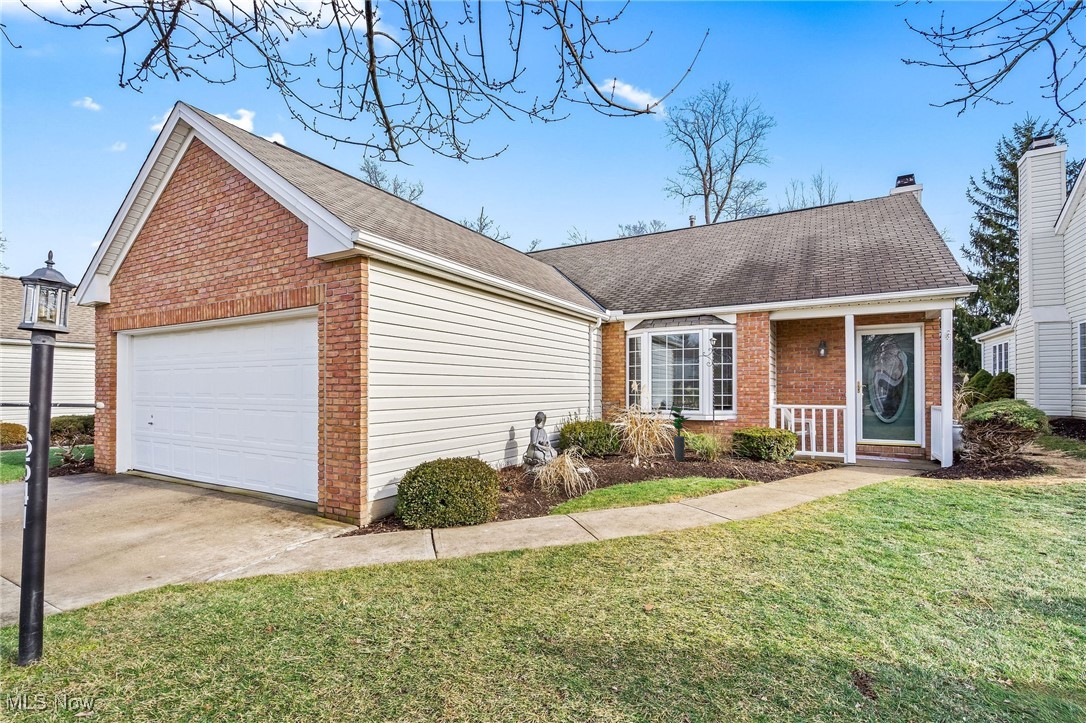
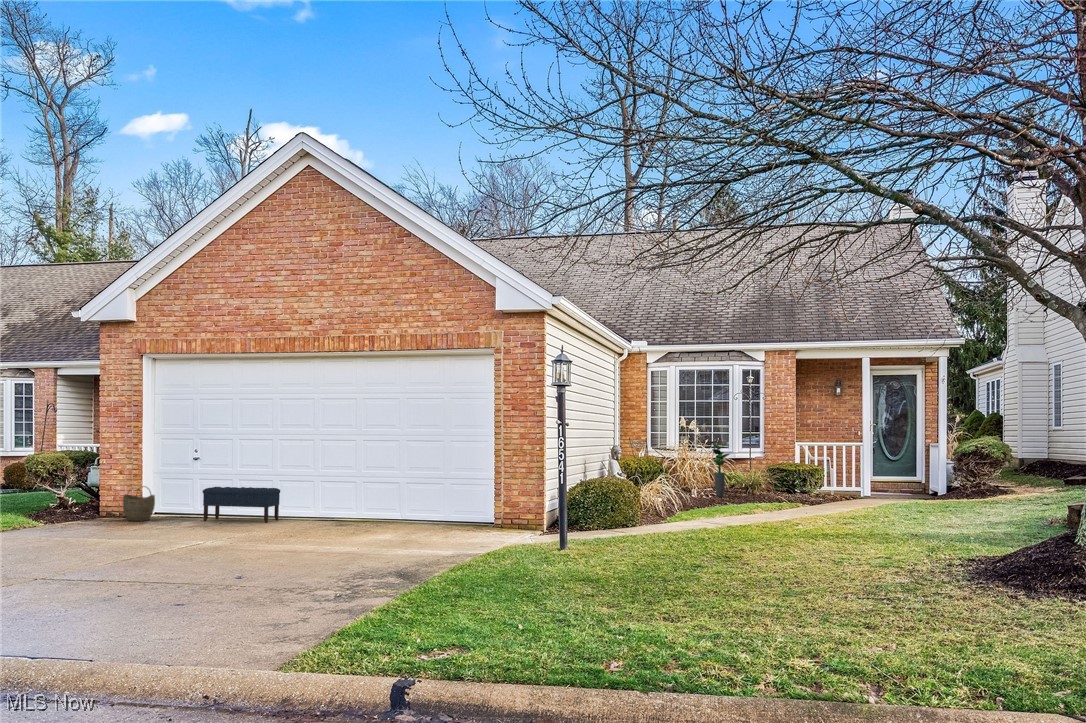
woven basket: none [76,447,107,479] -> present [123,486,155,521]
bench: none [125,450,188,489] -> present [203,487,280,523]

